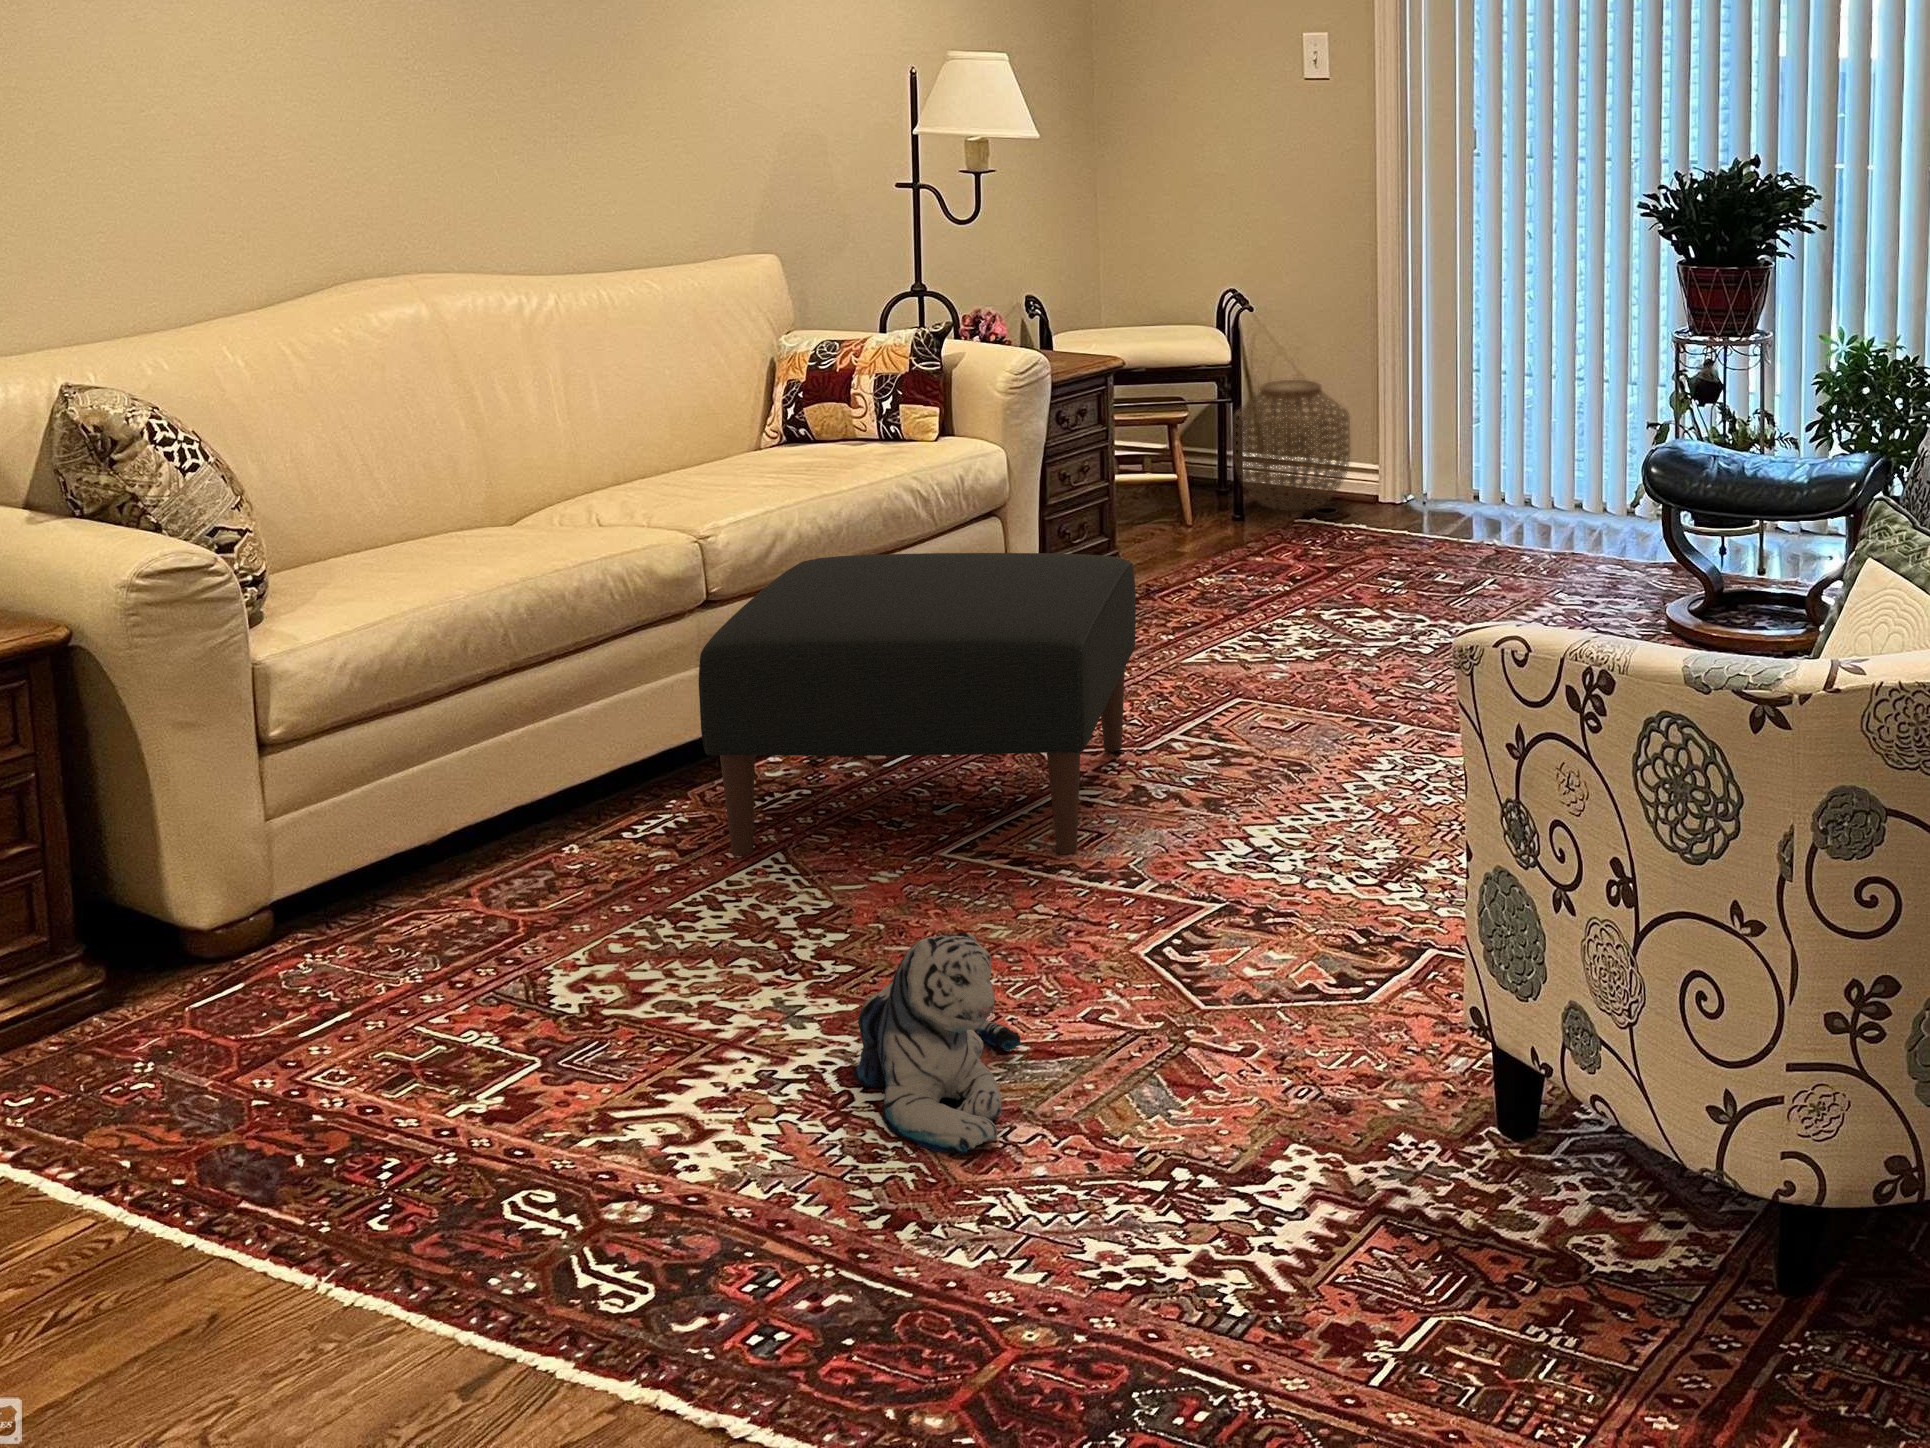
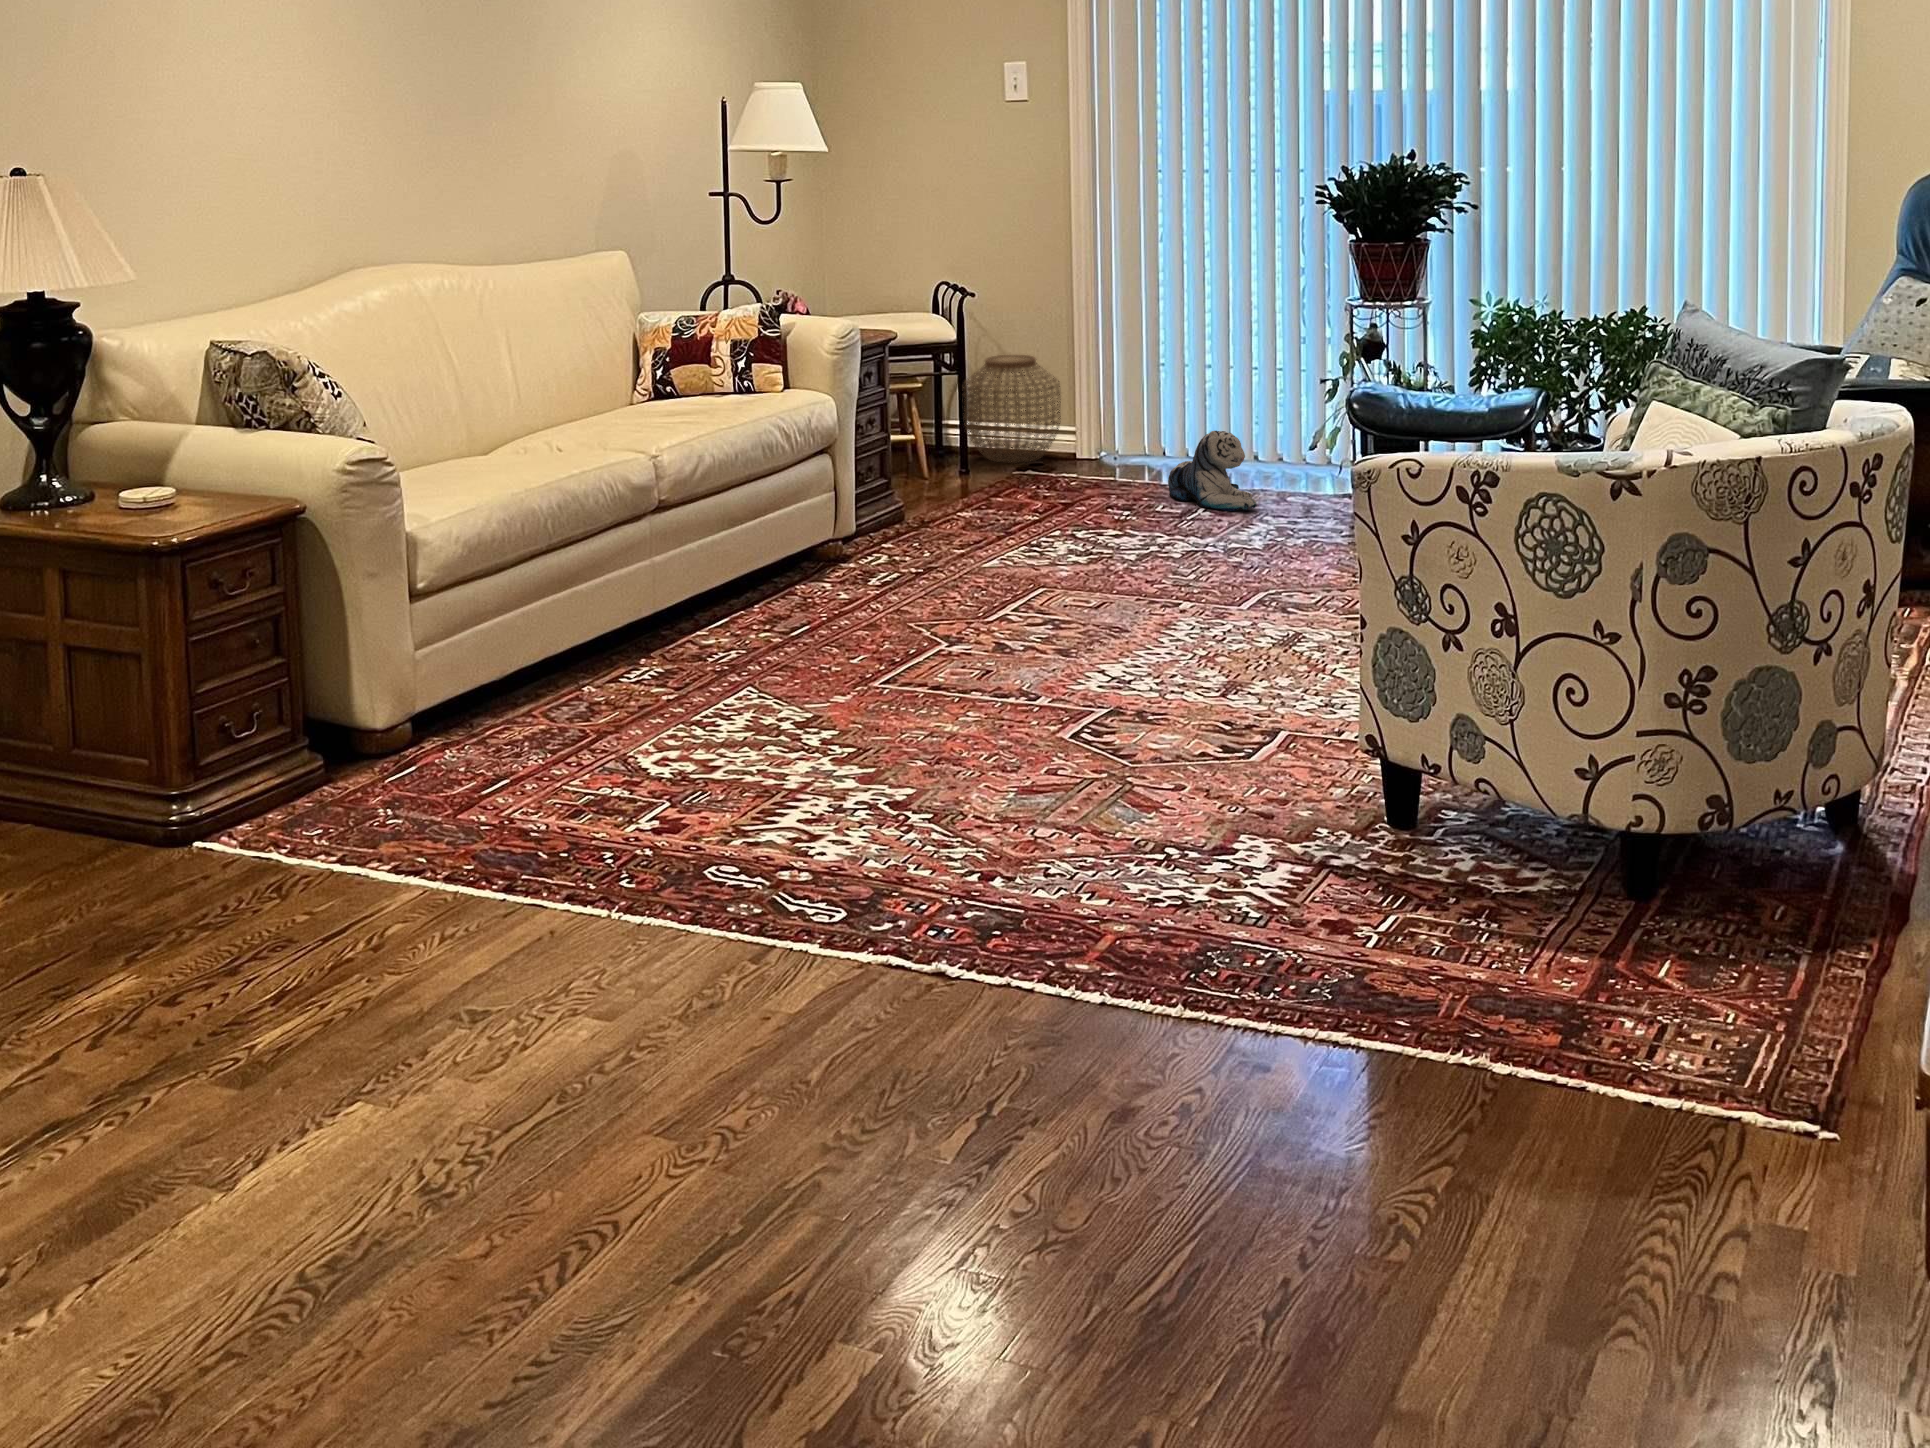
ottoman: present [699,553,1136,857] -> none [696,466,989,688]
plush toy: present [853,932,1022,1154] -> present [1168,431,1257,511]

